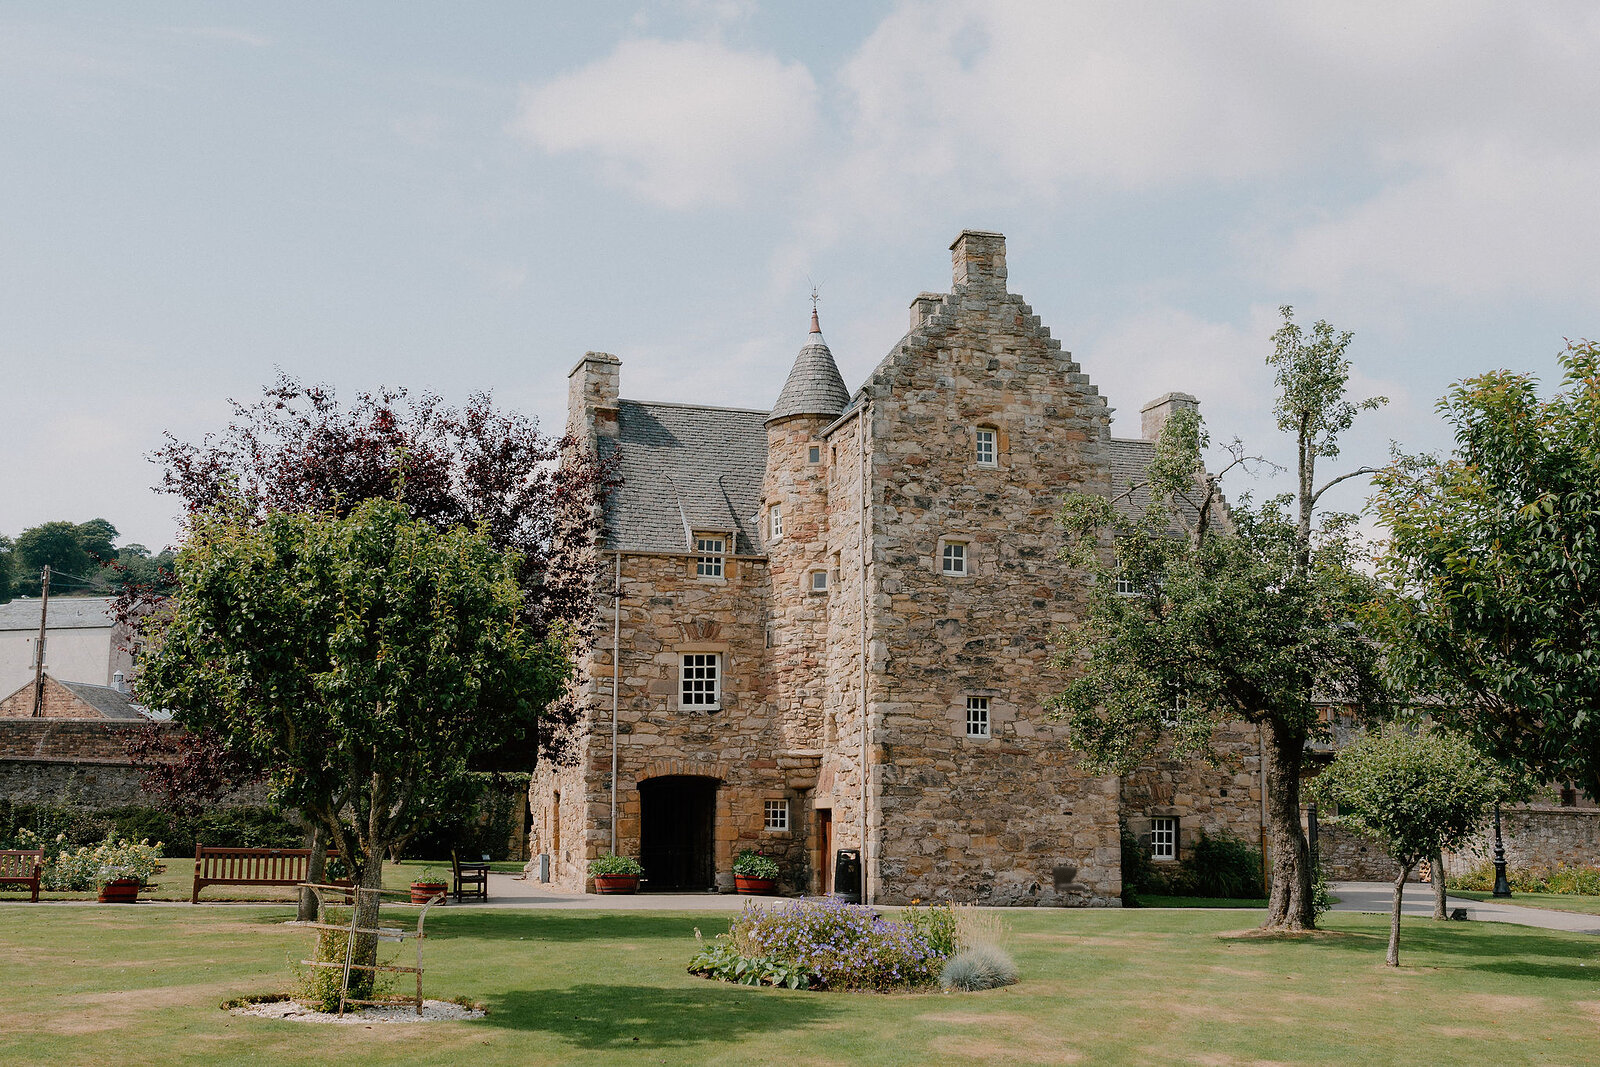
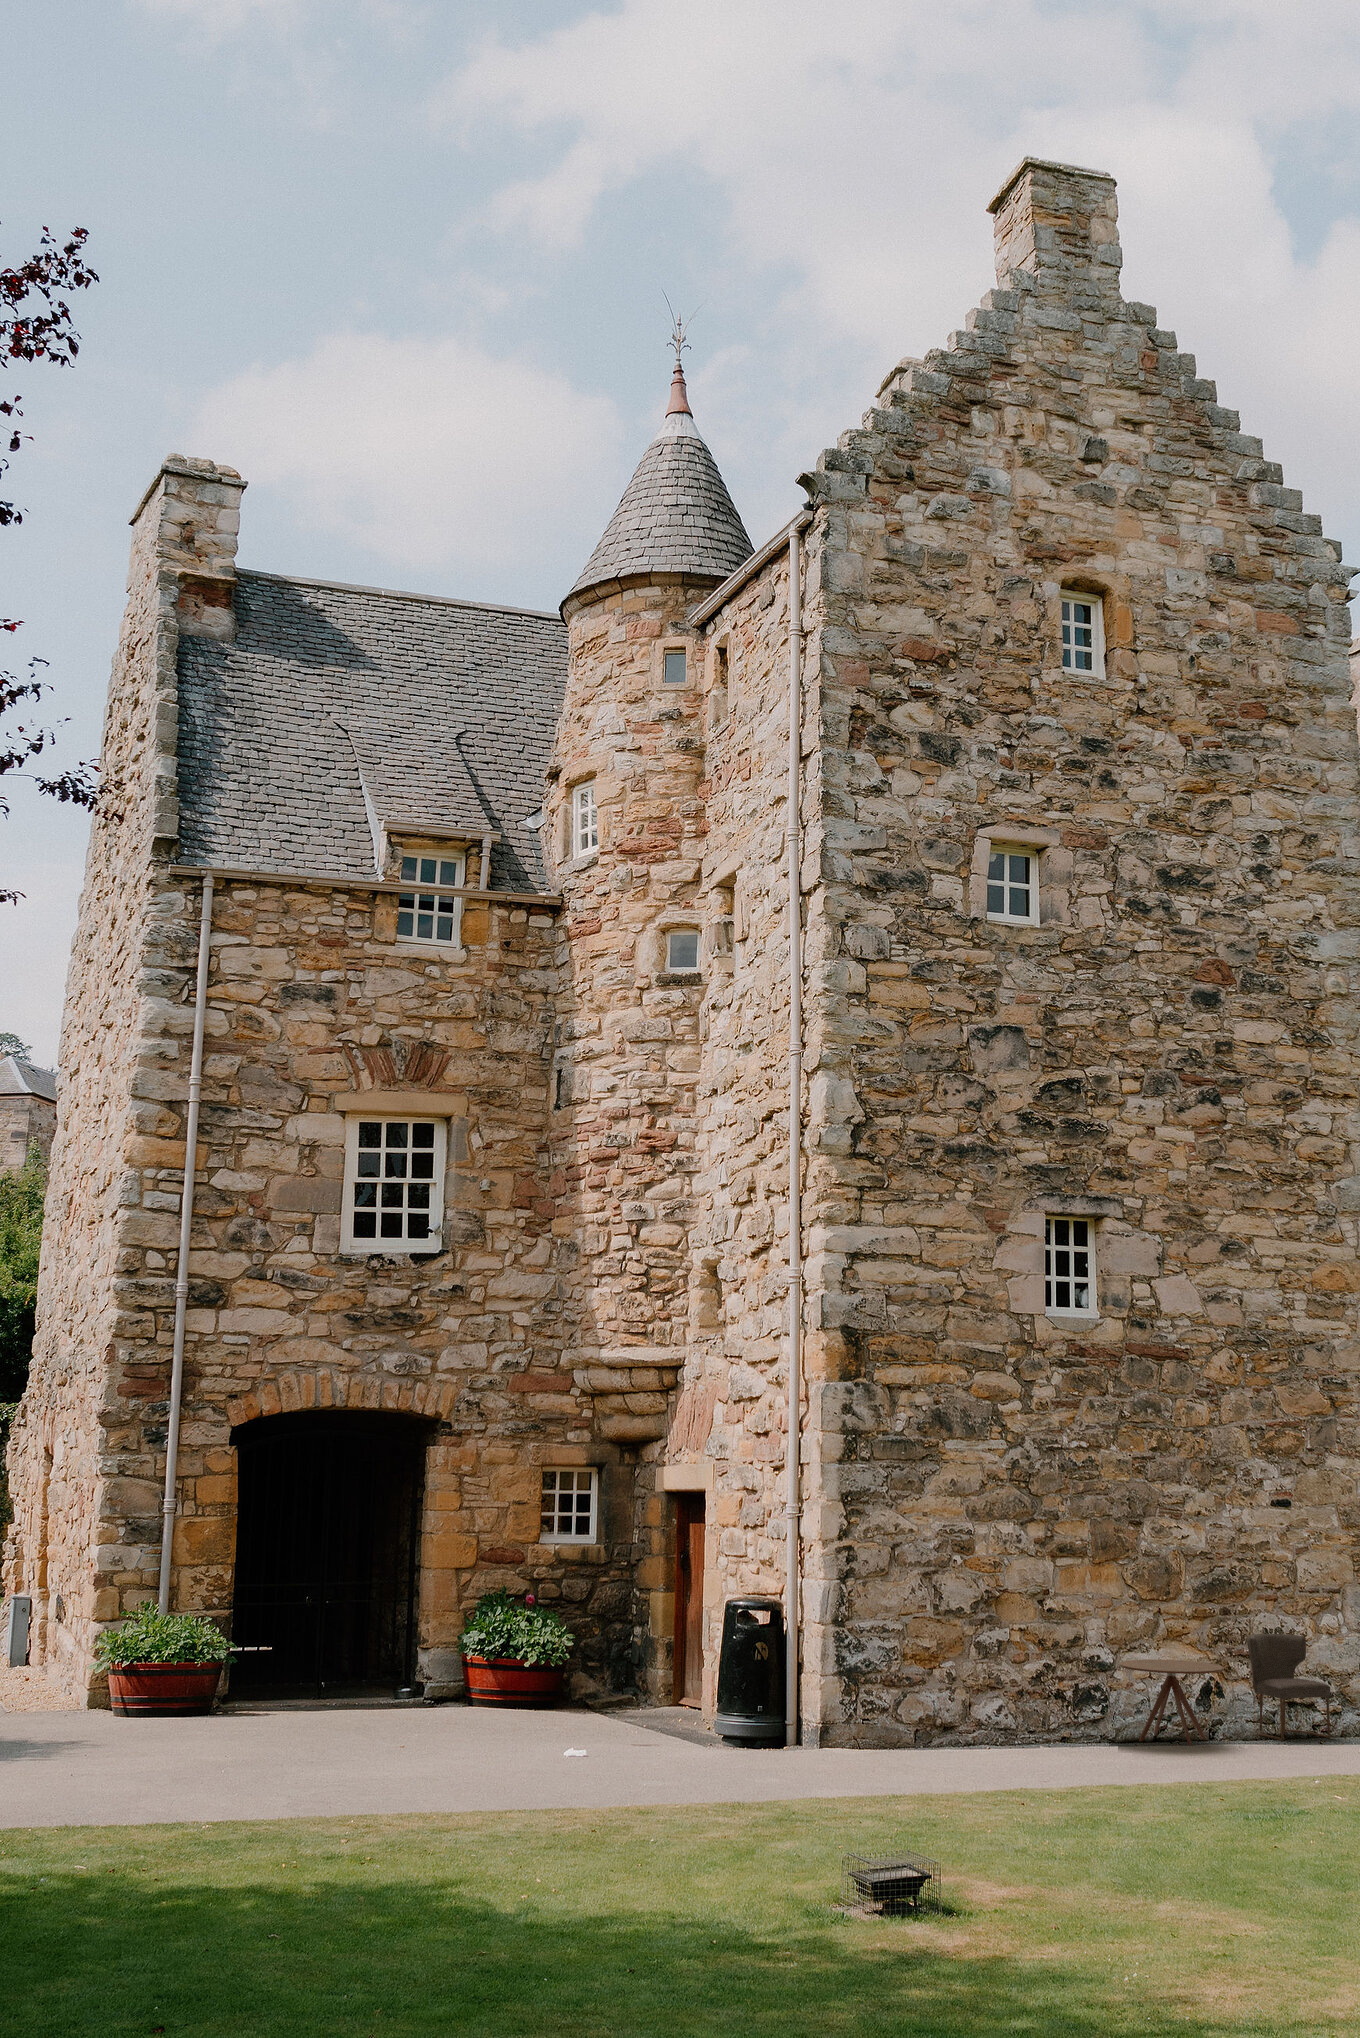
round table: none [997,876,1039,908] -> present [1119,1659,1224,1745]

